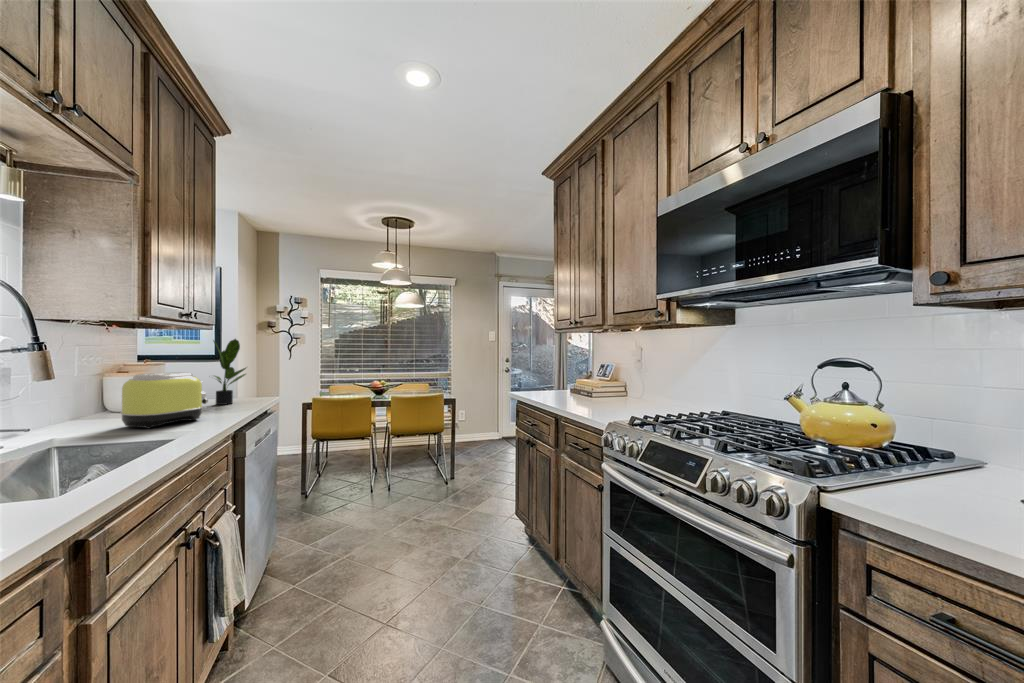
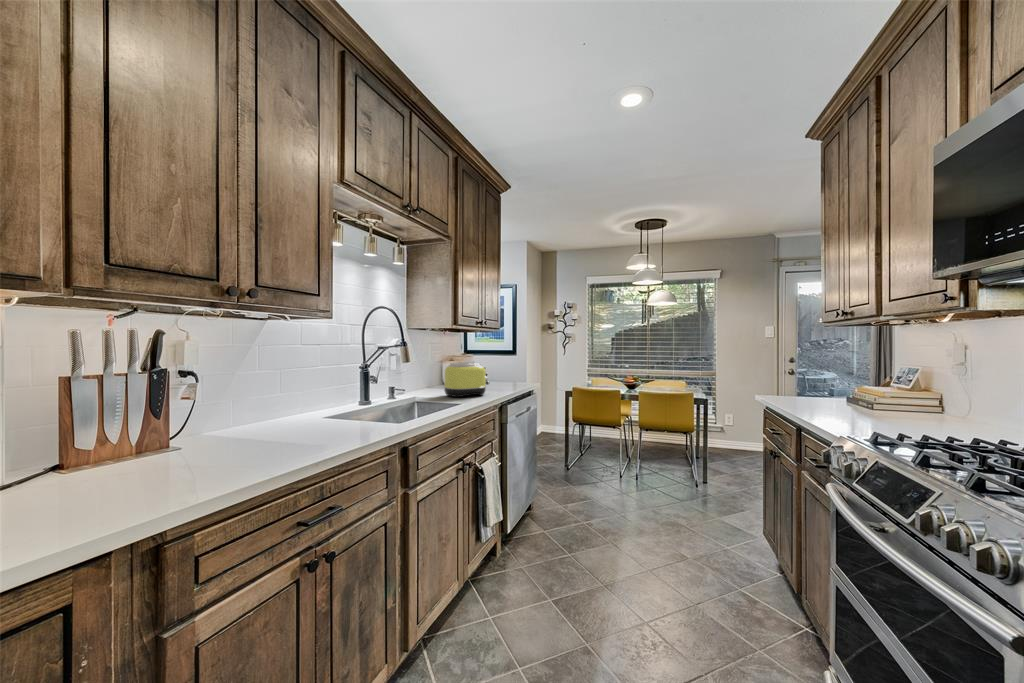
potted plant: present [213,339,246,405] -> none [494,339,518,387]

